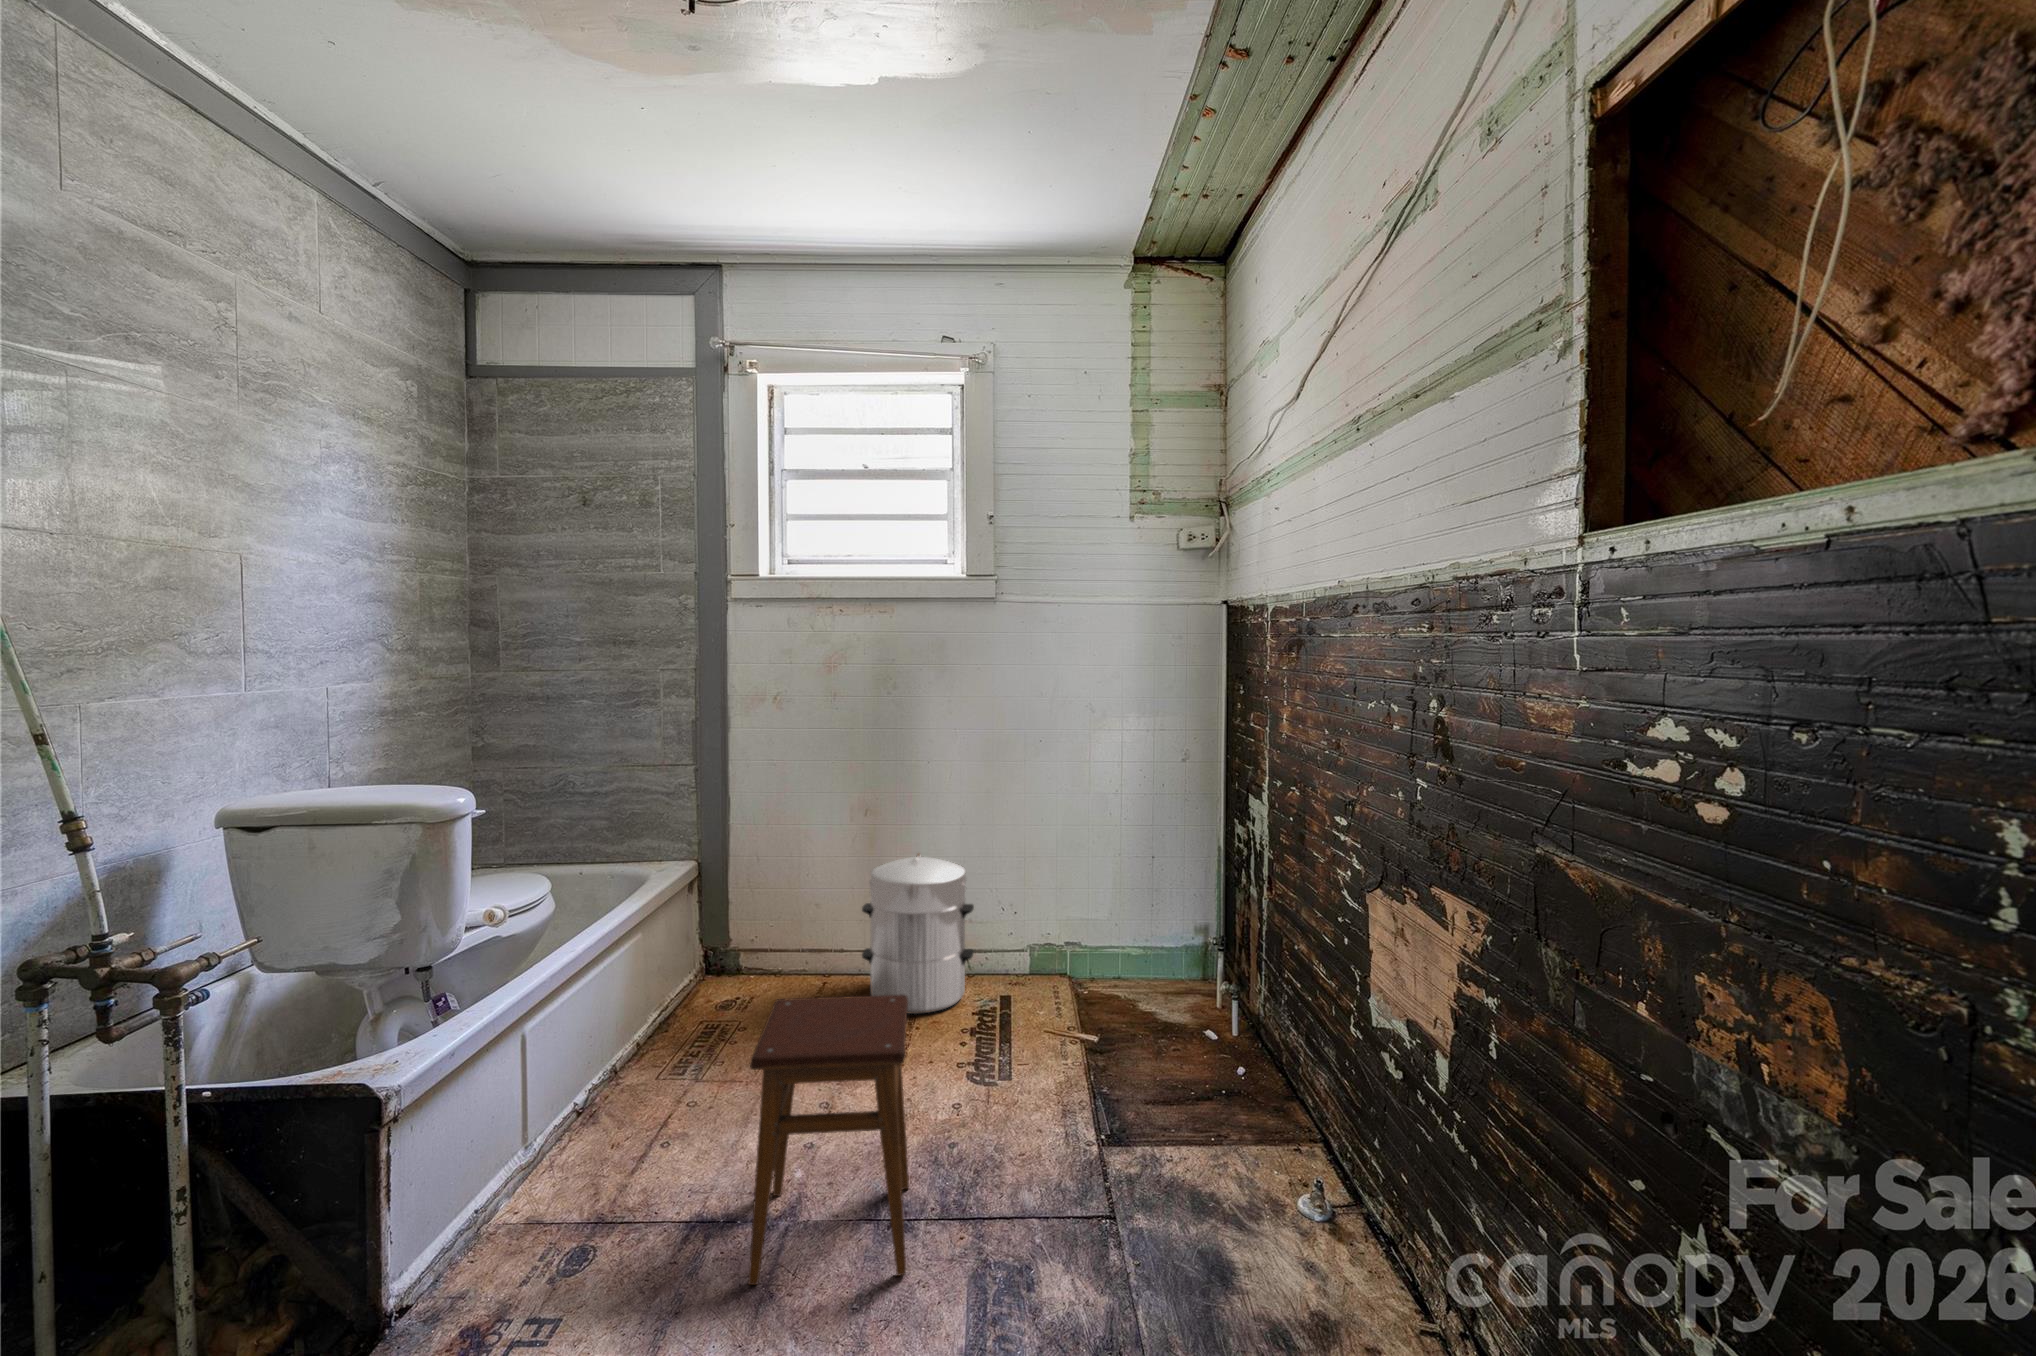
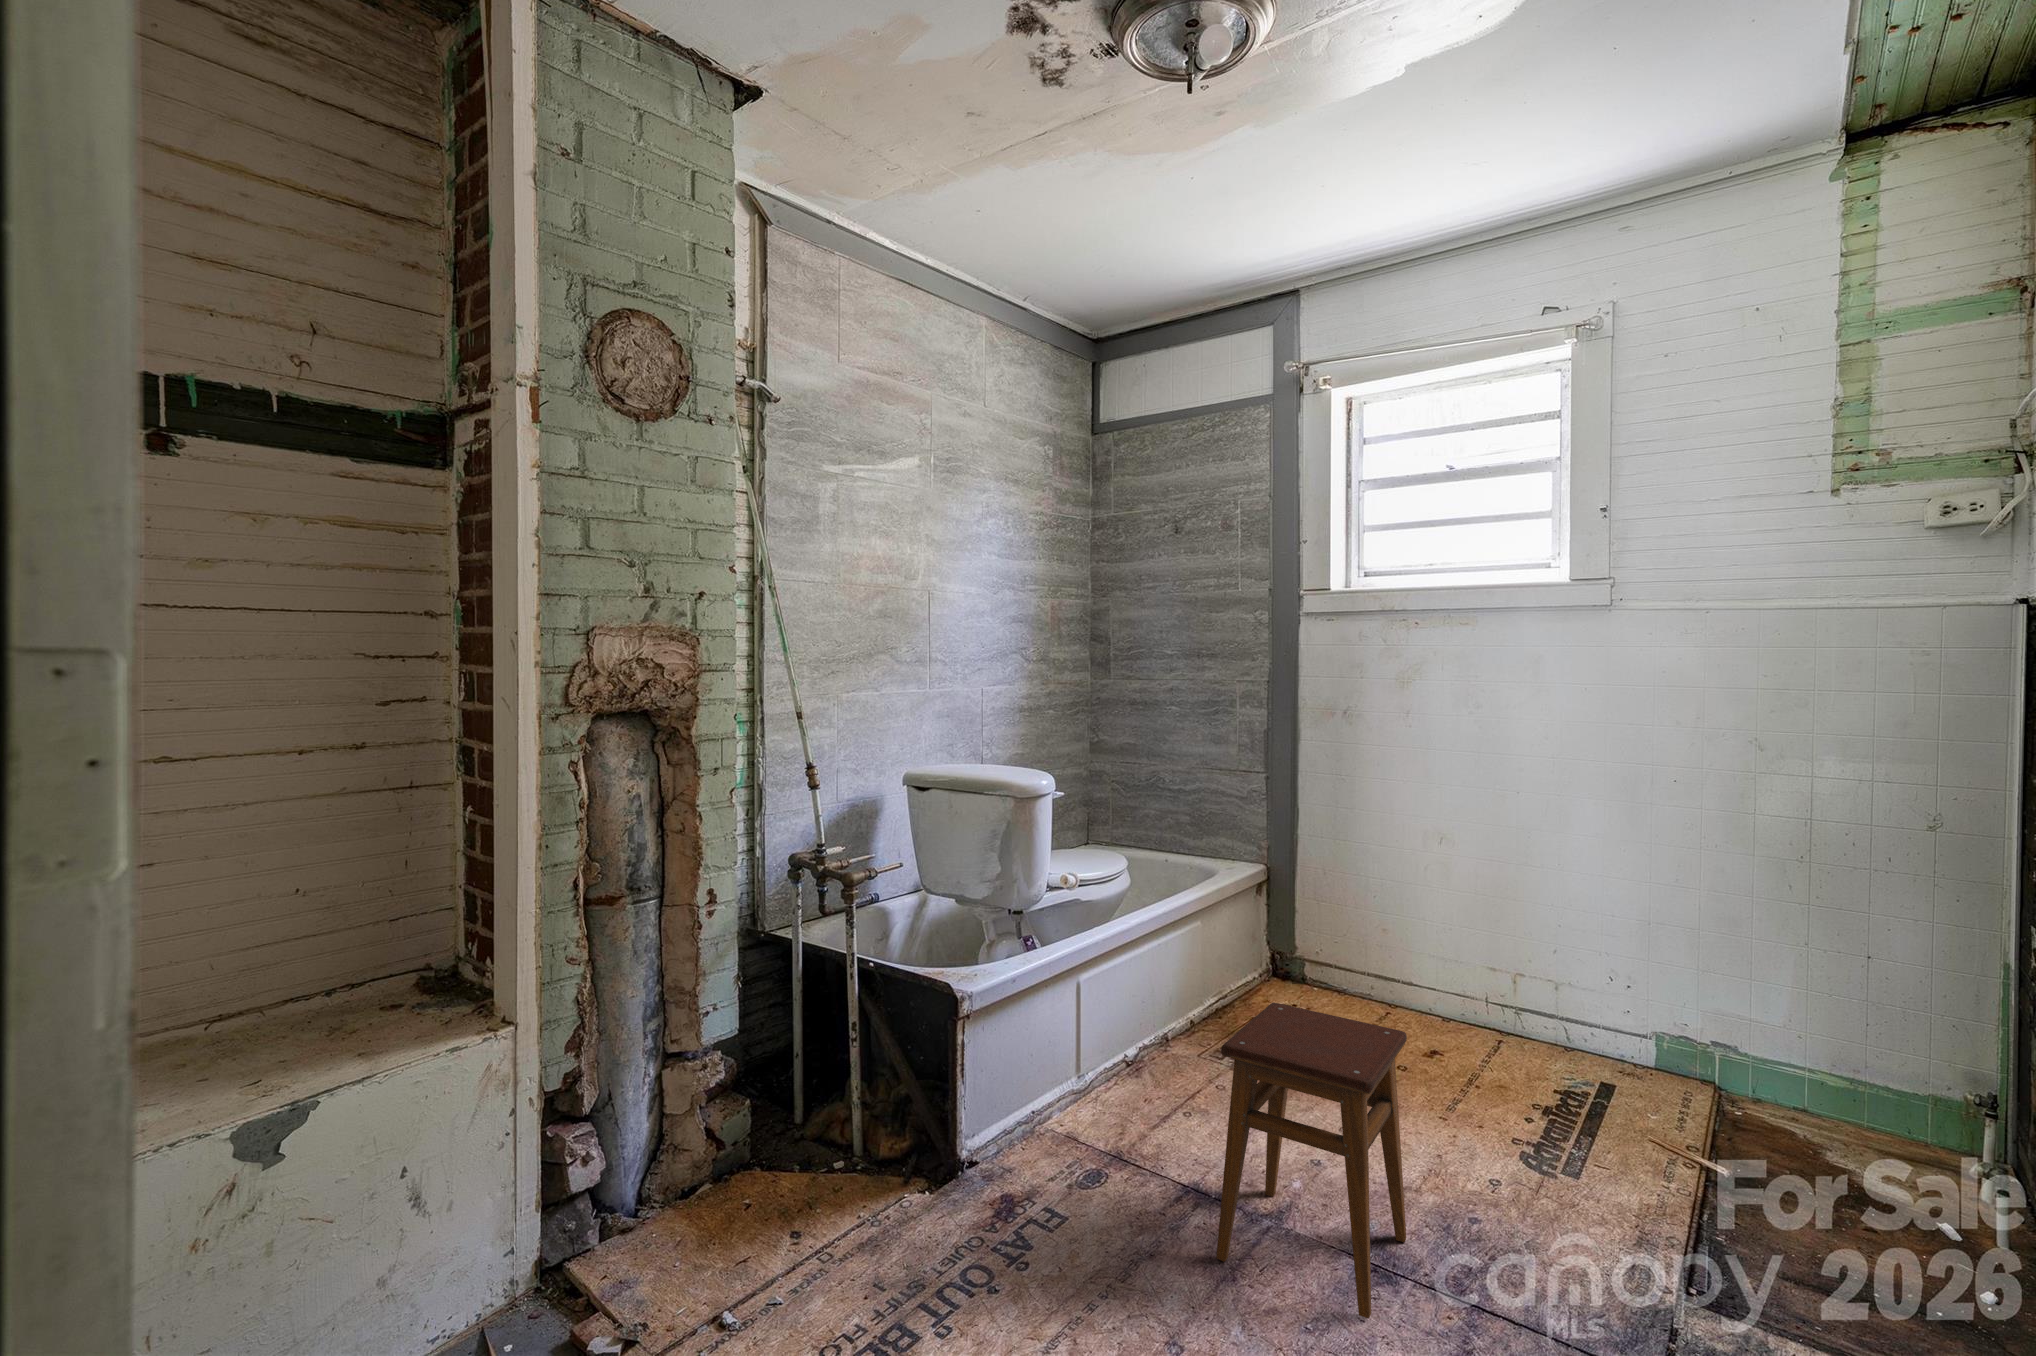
waste bin: present [862,853,974,1014] -> none [1424,893,1566,1080]

